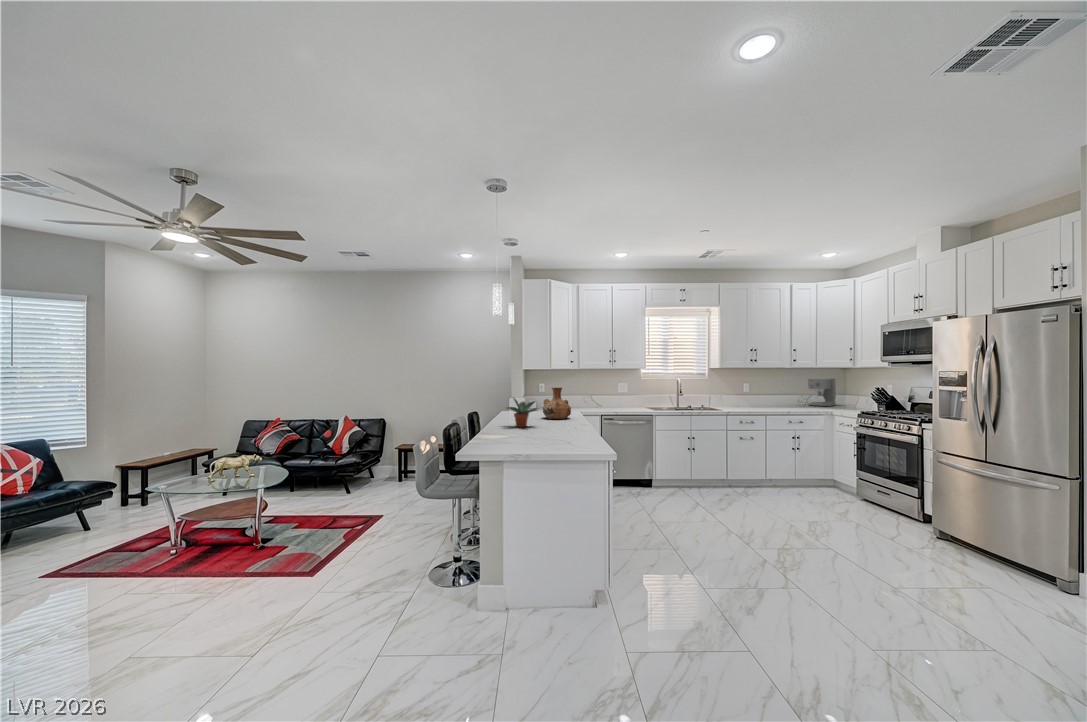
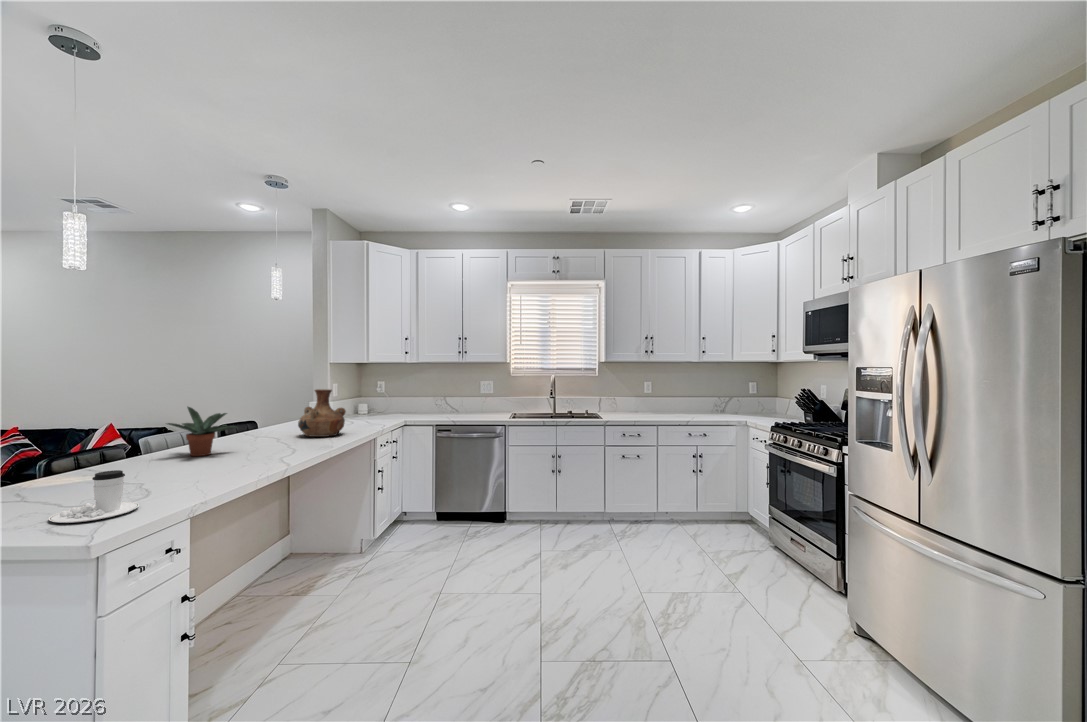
coffee maker: present [807,378,836,406] -> none [724,376,760,413]
coffee cup: none [552,425,585,448] -> present [48,470,139,523]

